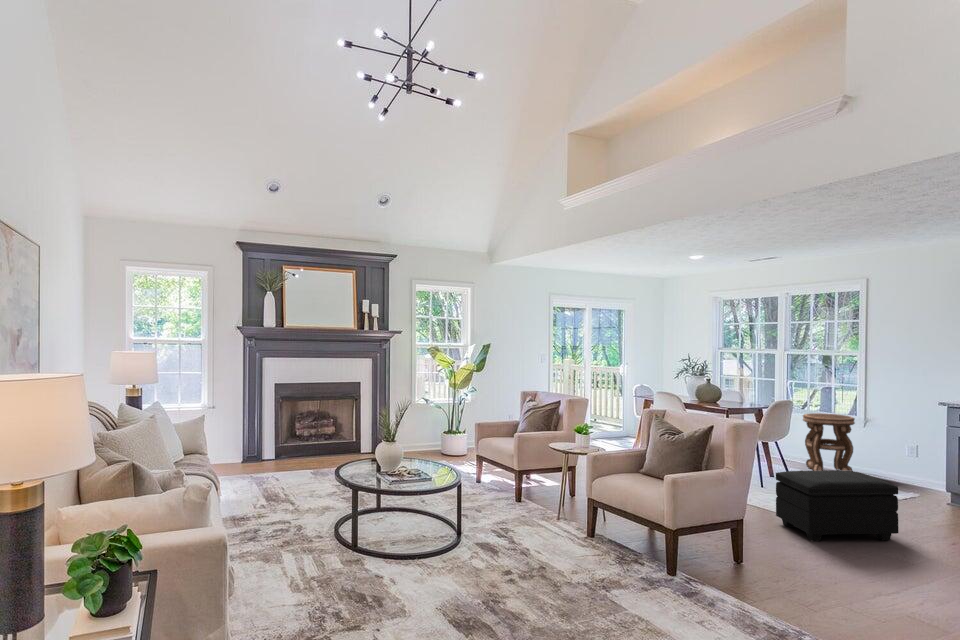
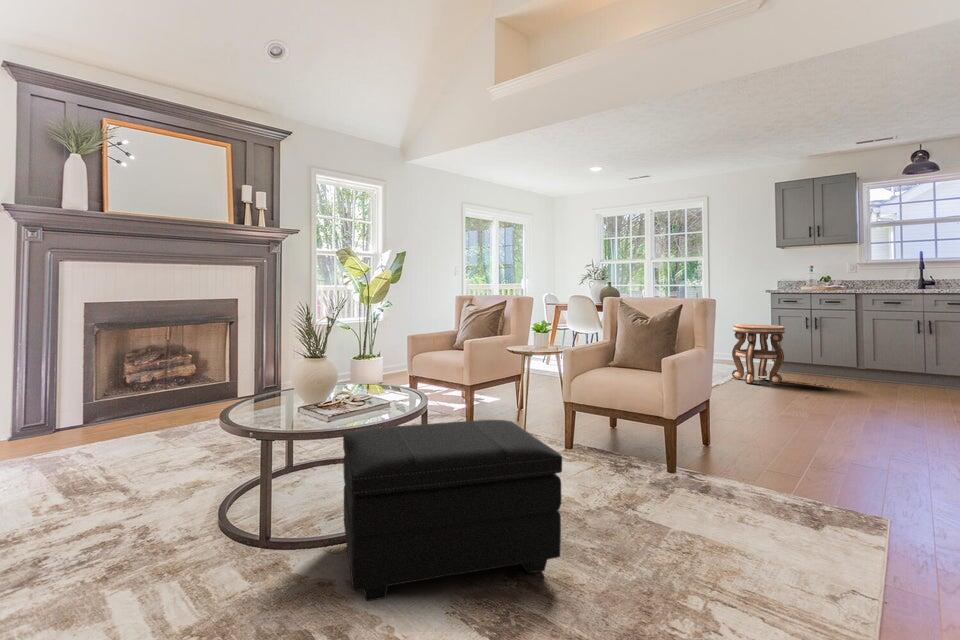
footstool: present [776,470,899,541] -> present [343,420,562,601]

